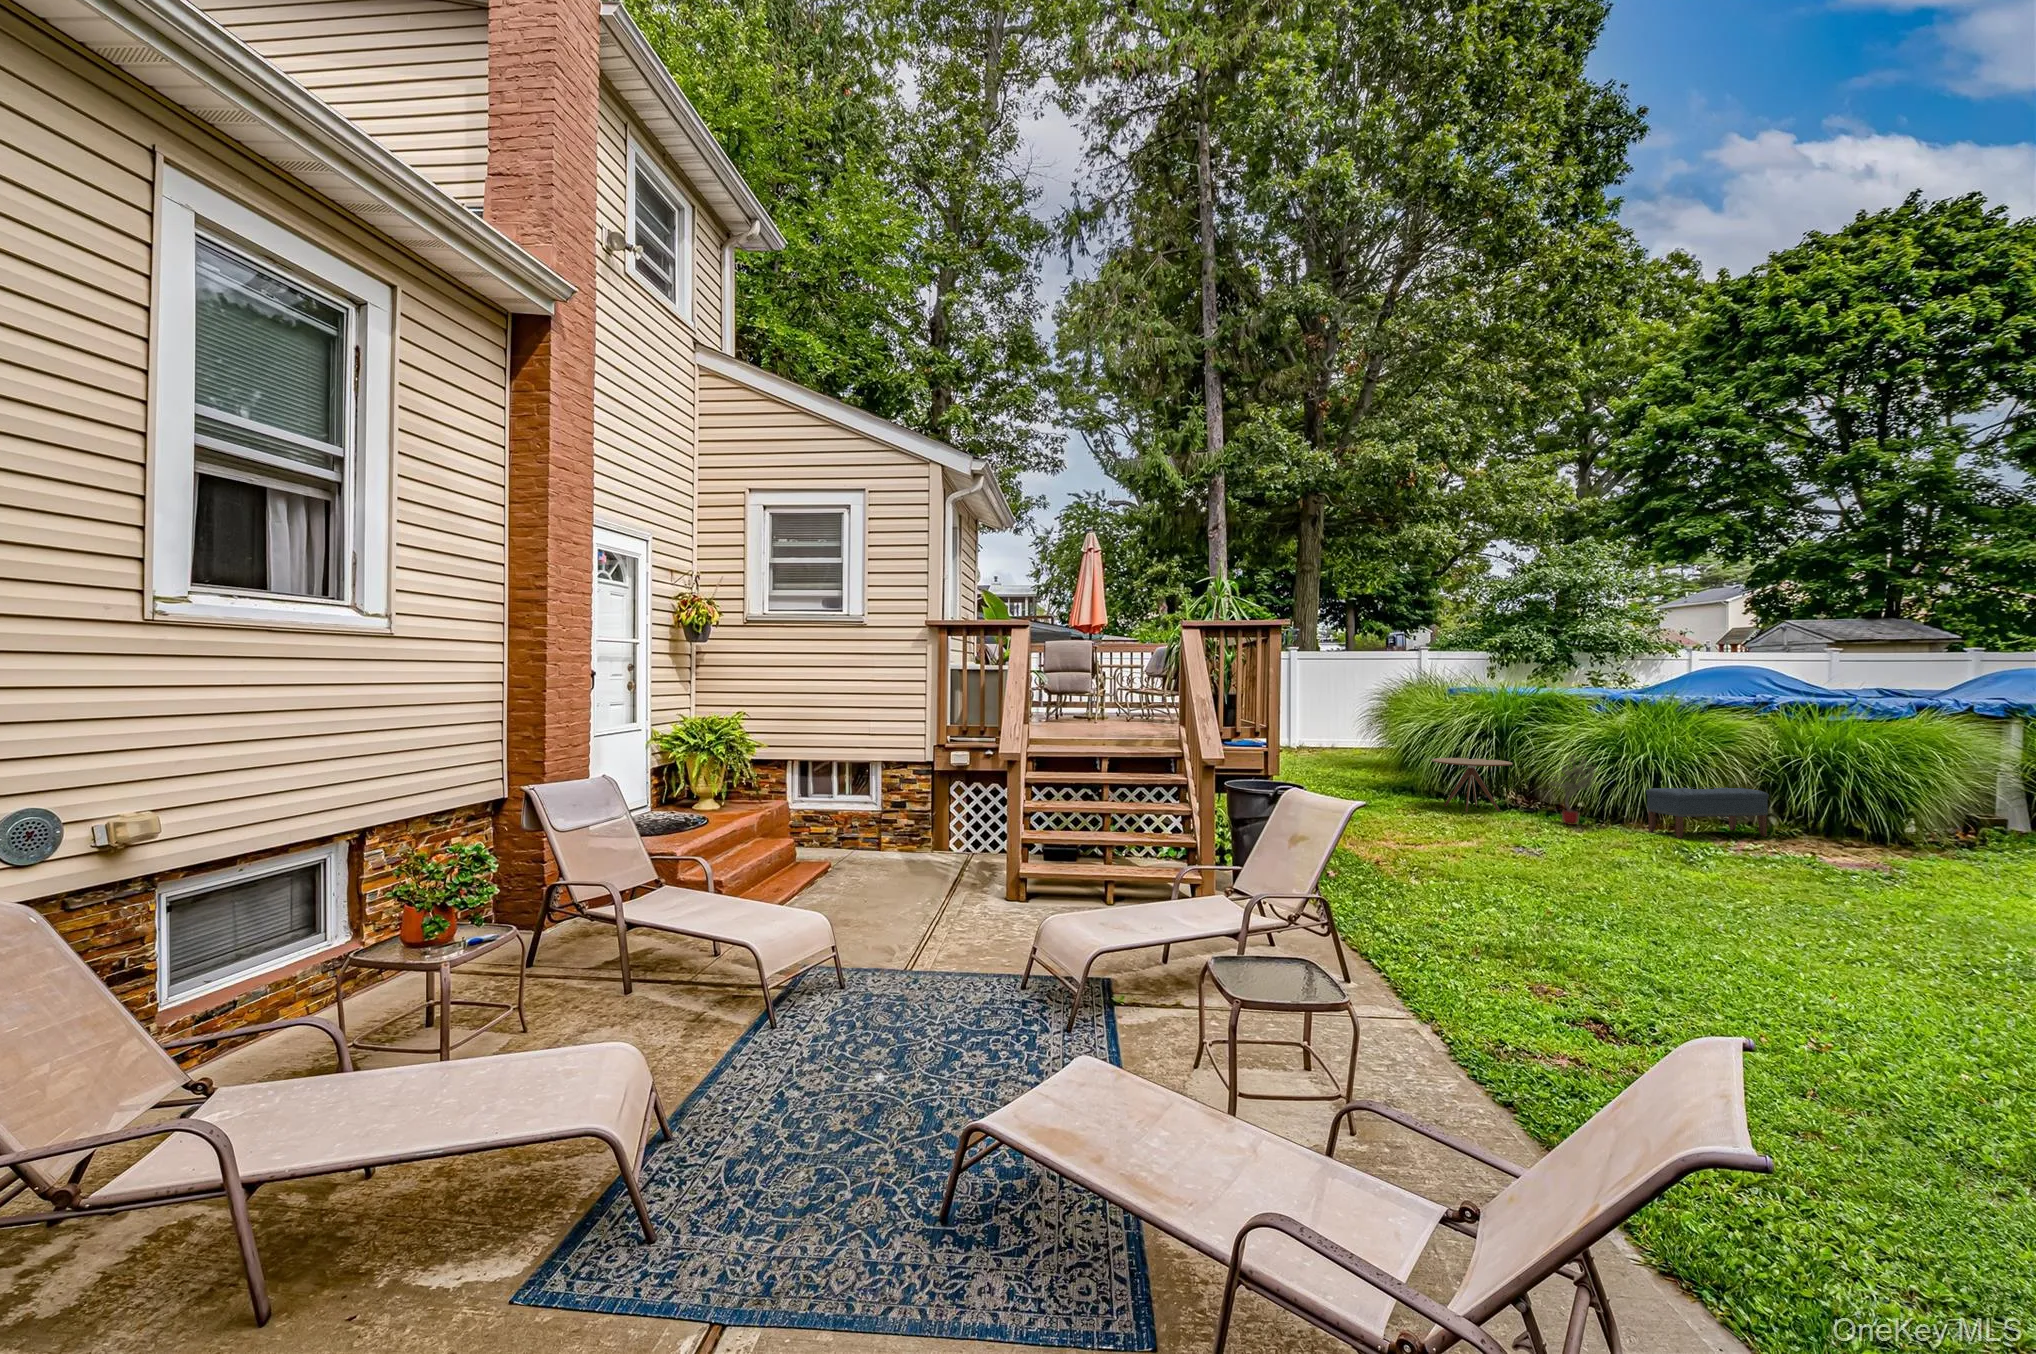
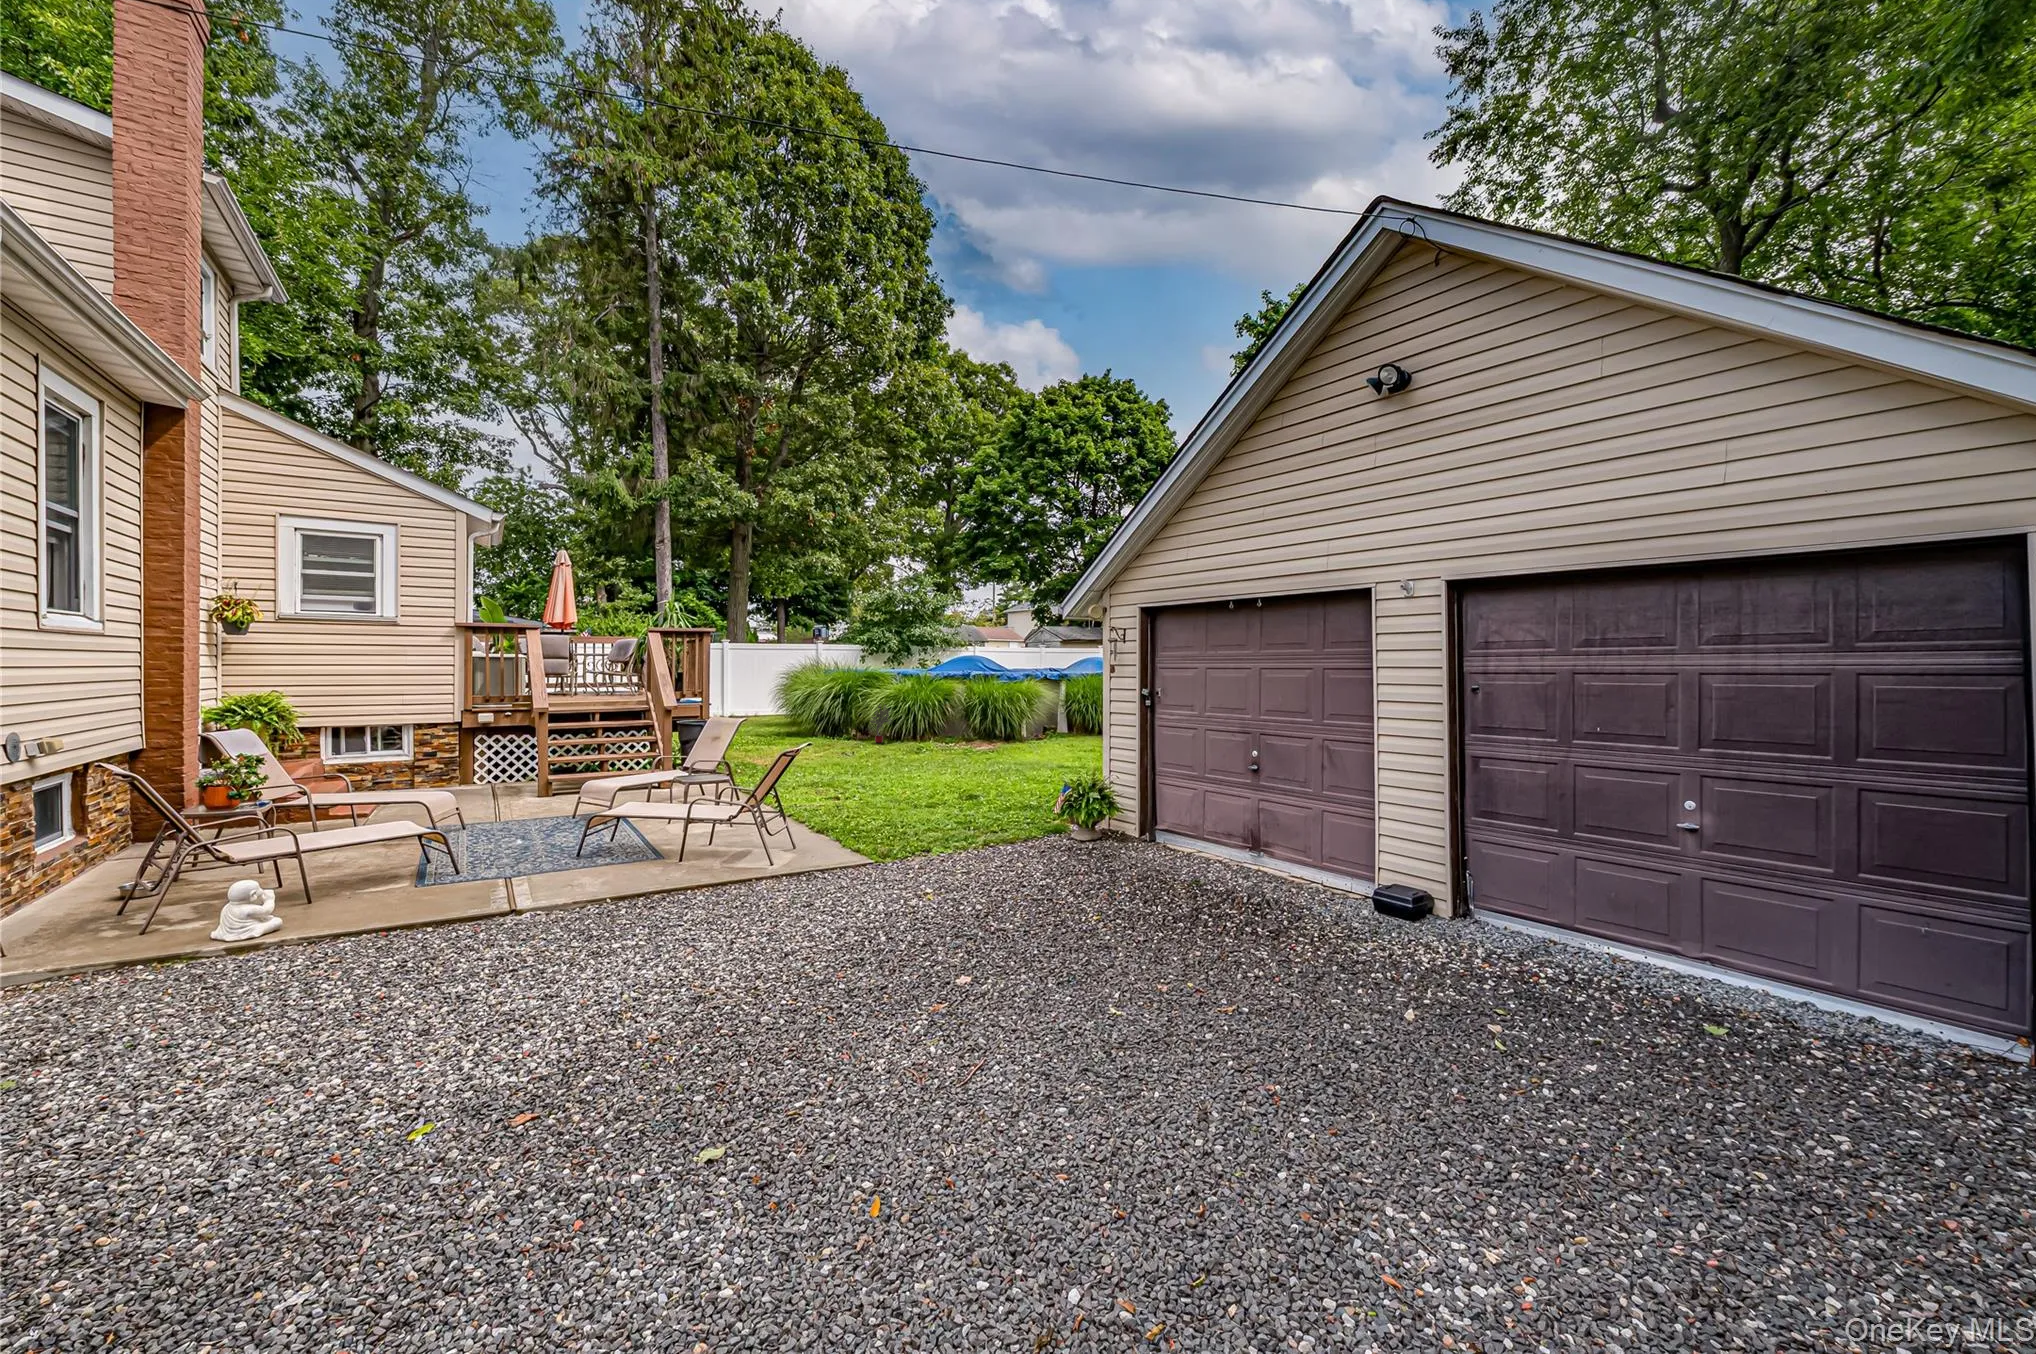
round table: present [1432,758,1512,812] -> none [810,710,854,742]
bench: present [1646,787,1769,838] -> none [912,717,964,744]

